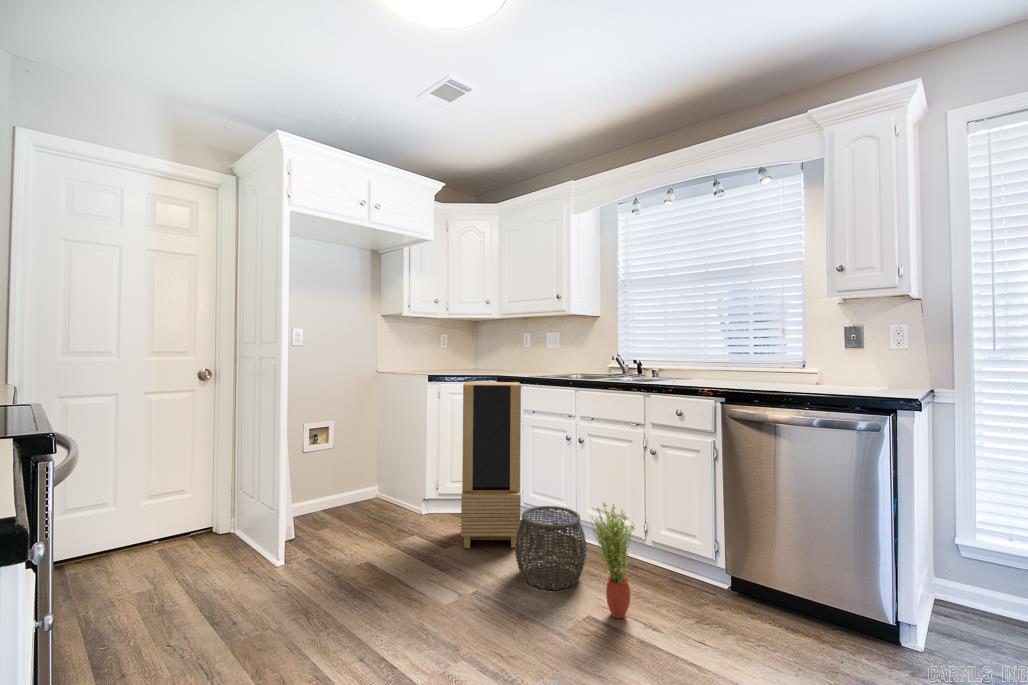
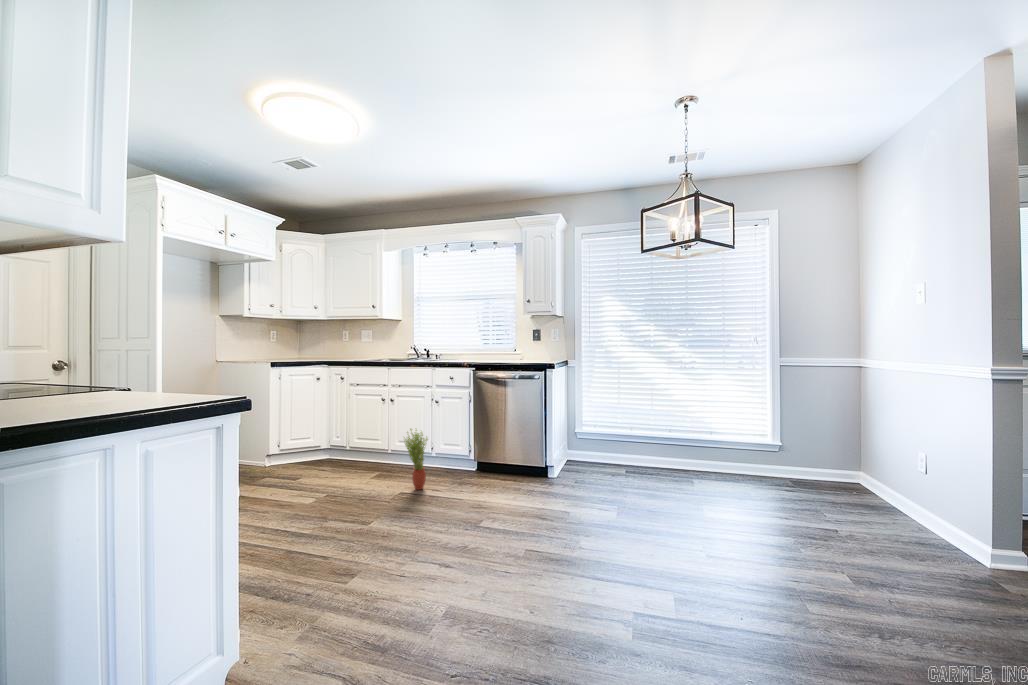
storage cabinet: present [461,382,521,548] -> none [306,365,352,478]
woven basket: present [515,506,587,590] -> none [352,440,399,487]

